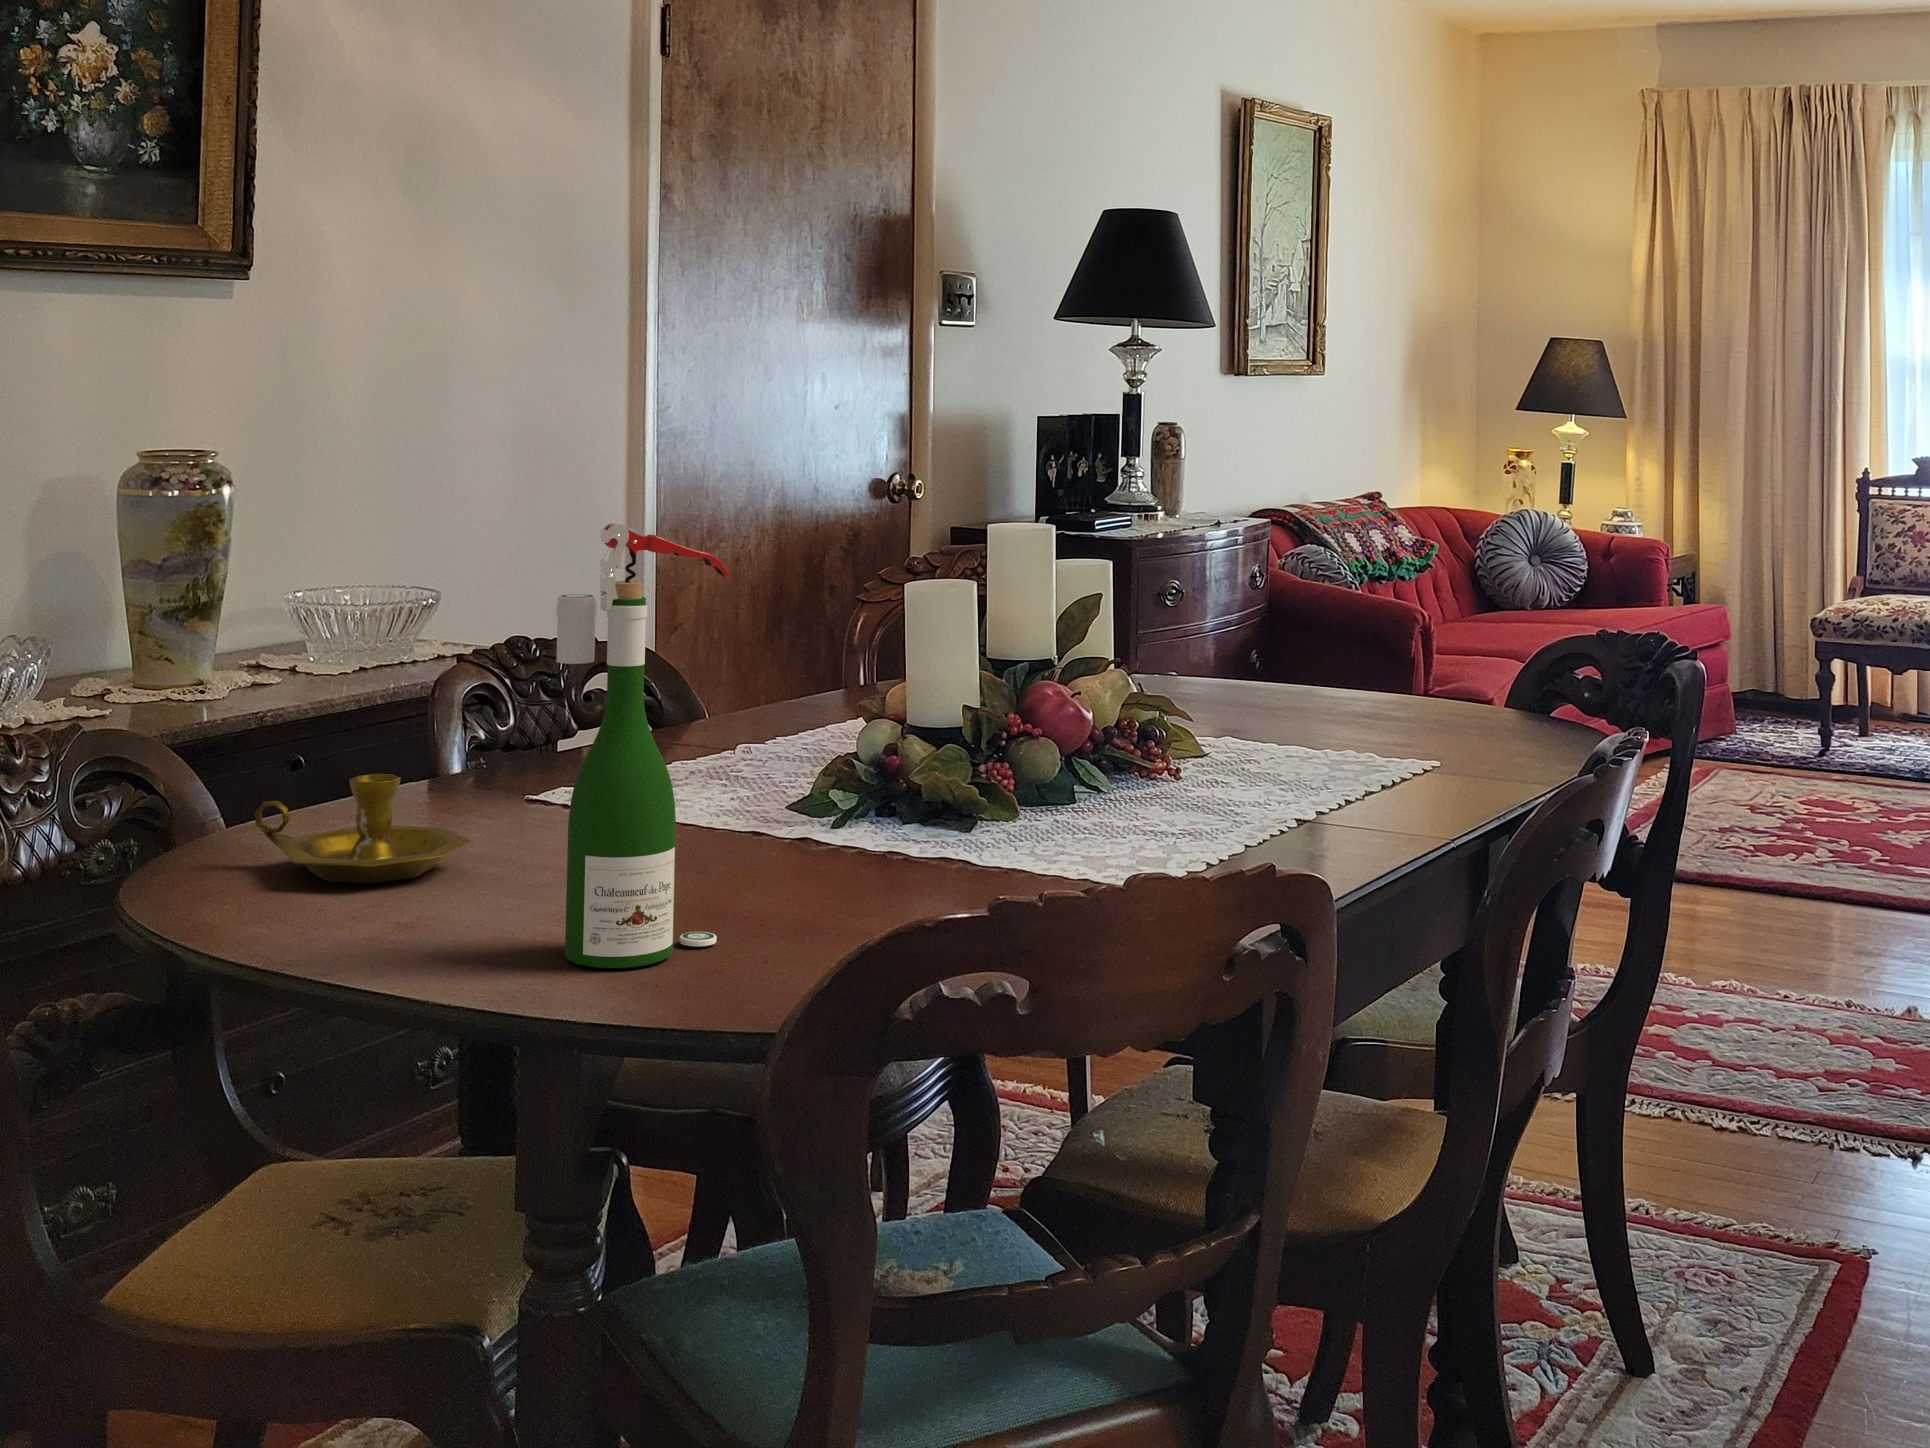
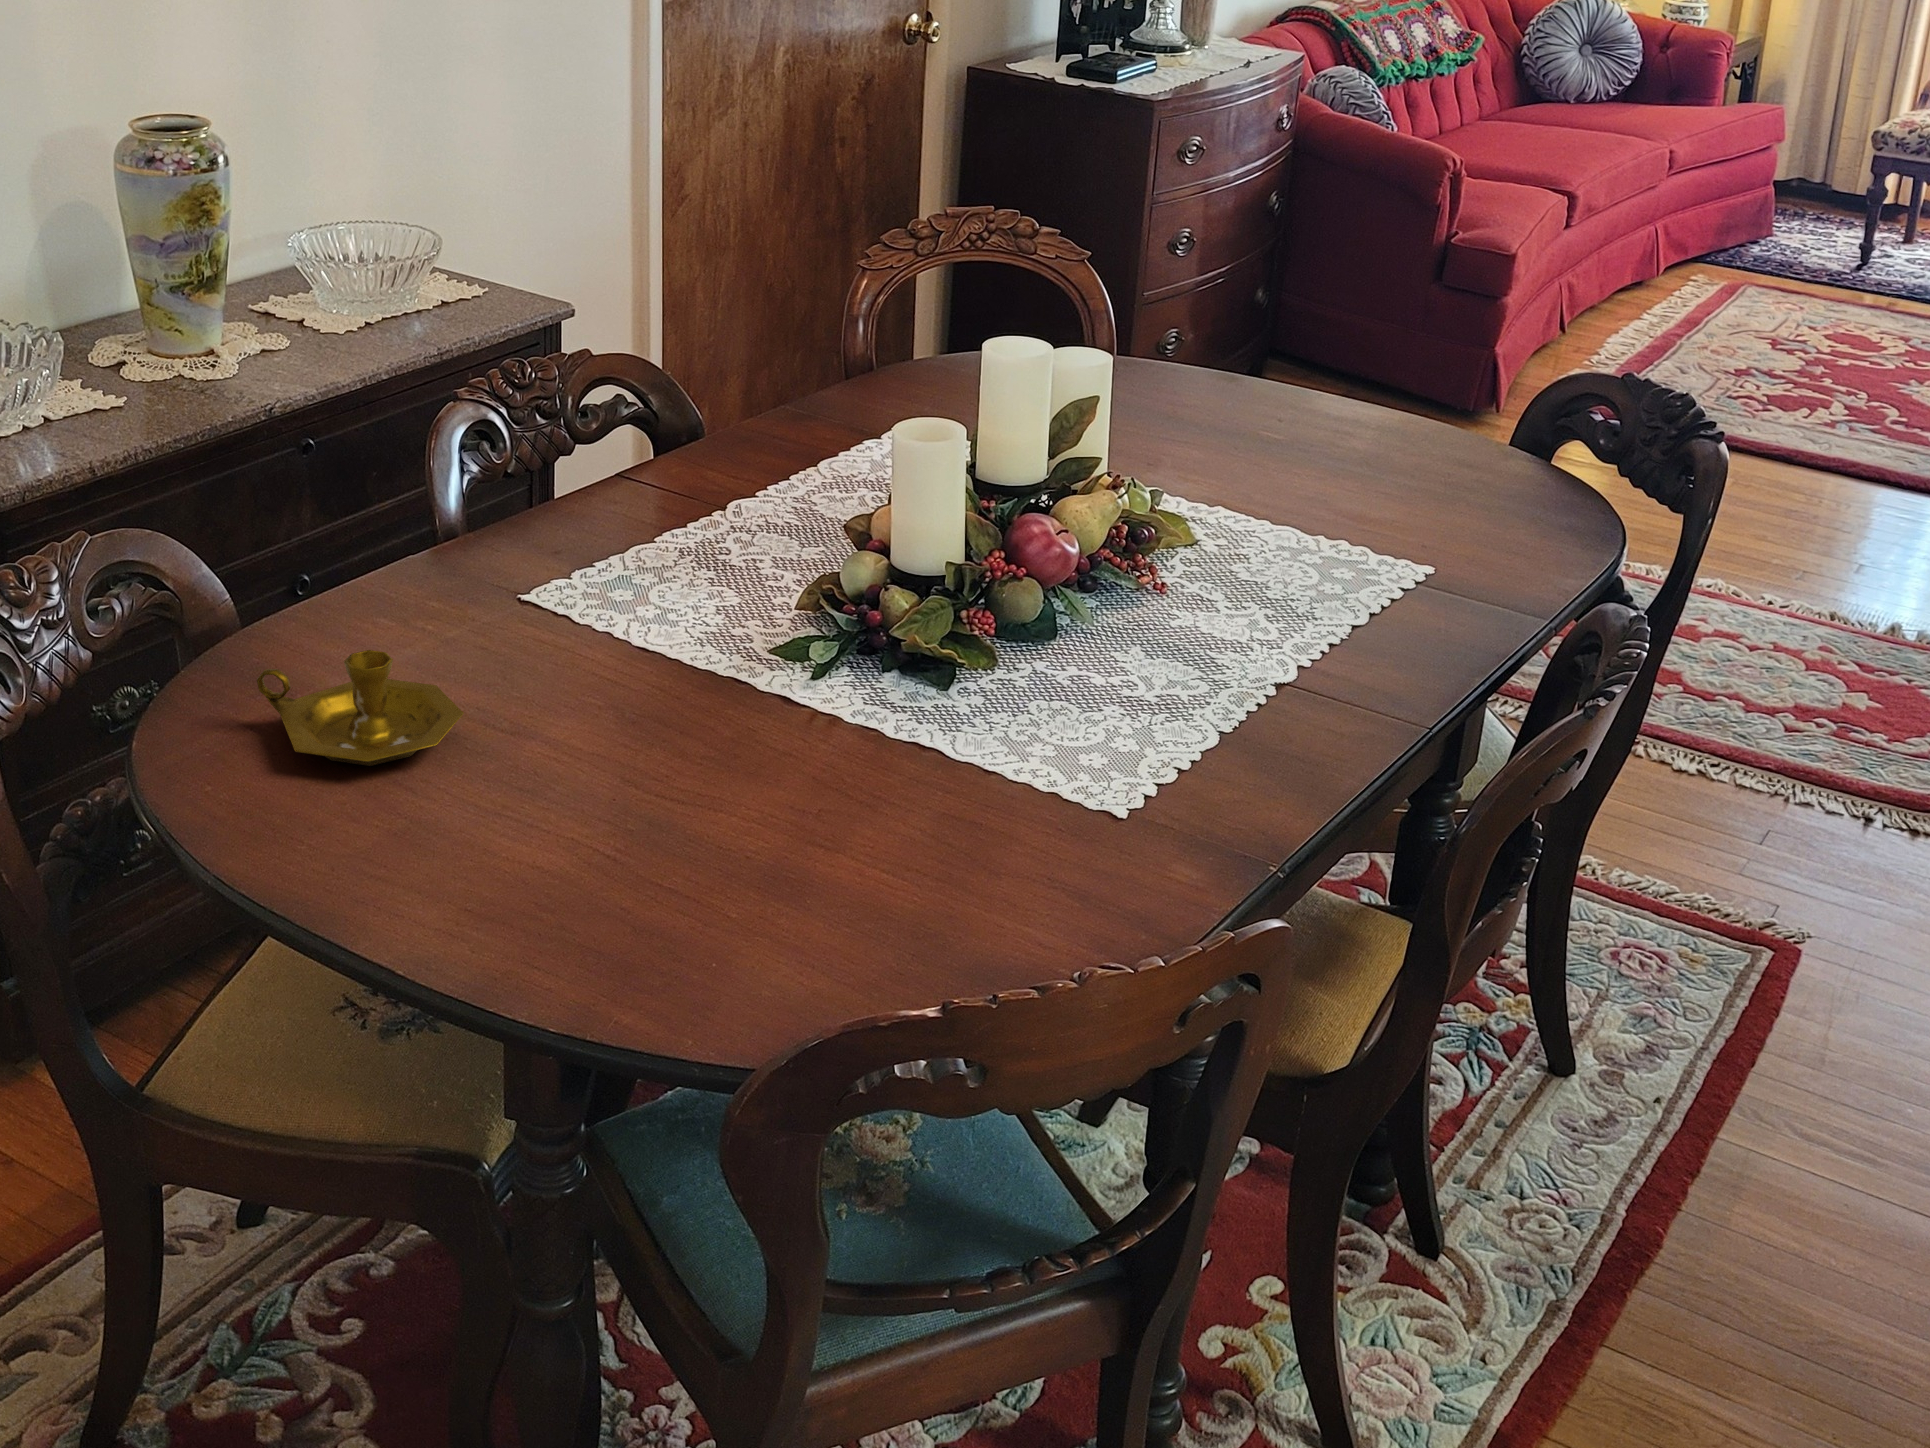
wine bottle: present [556,523,731,968] -> none [528,536,704,945]

